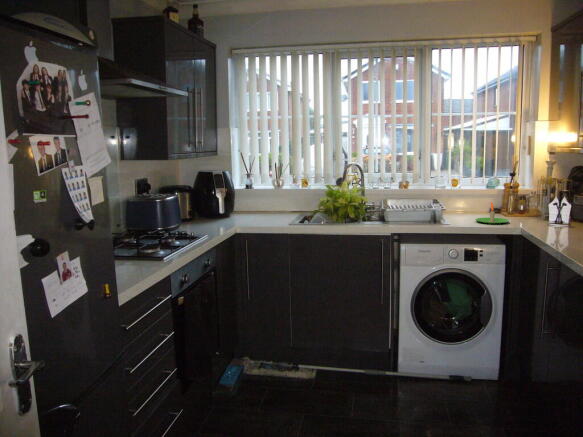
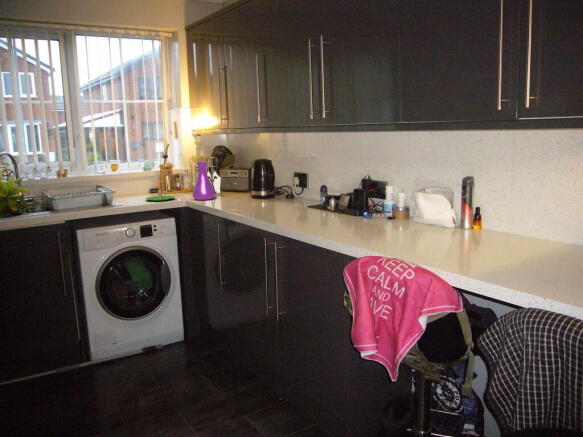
vase: none [529,185,558,229] -> present [193,162,216,200]

